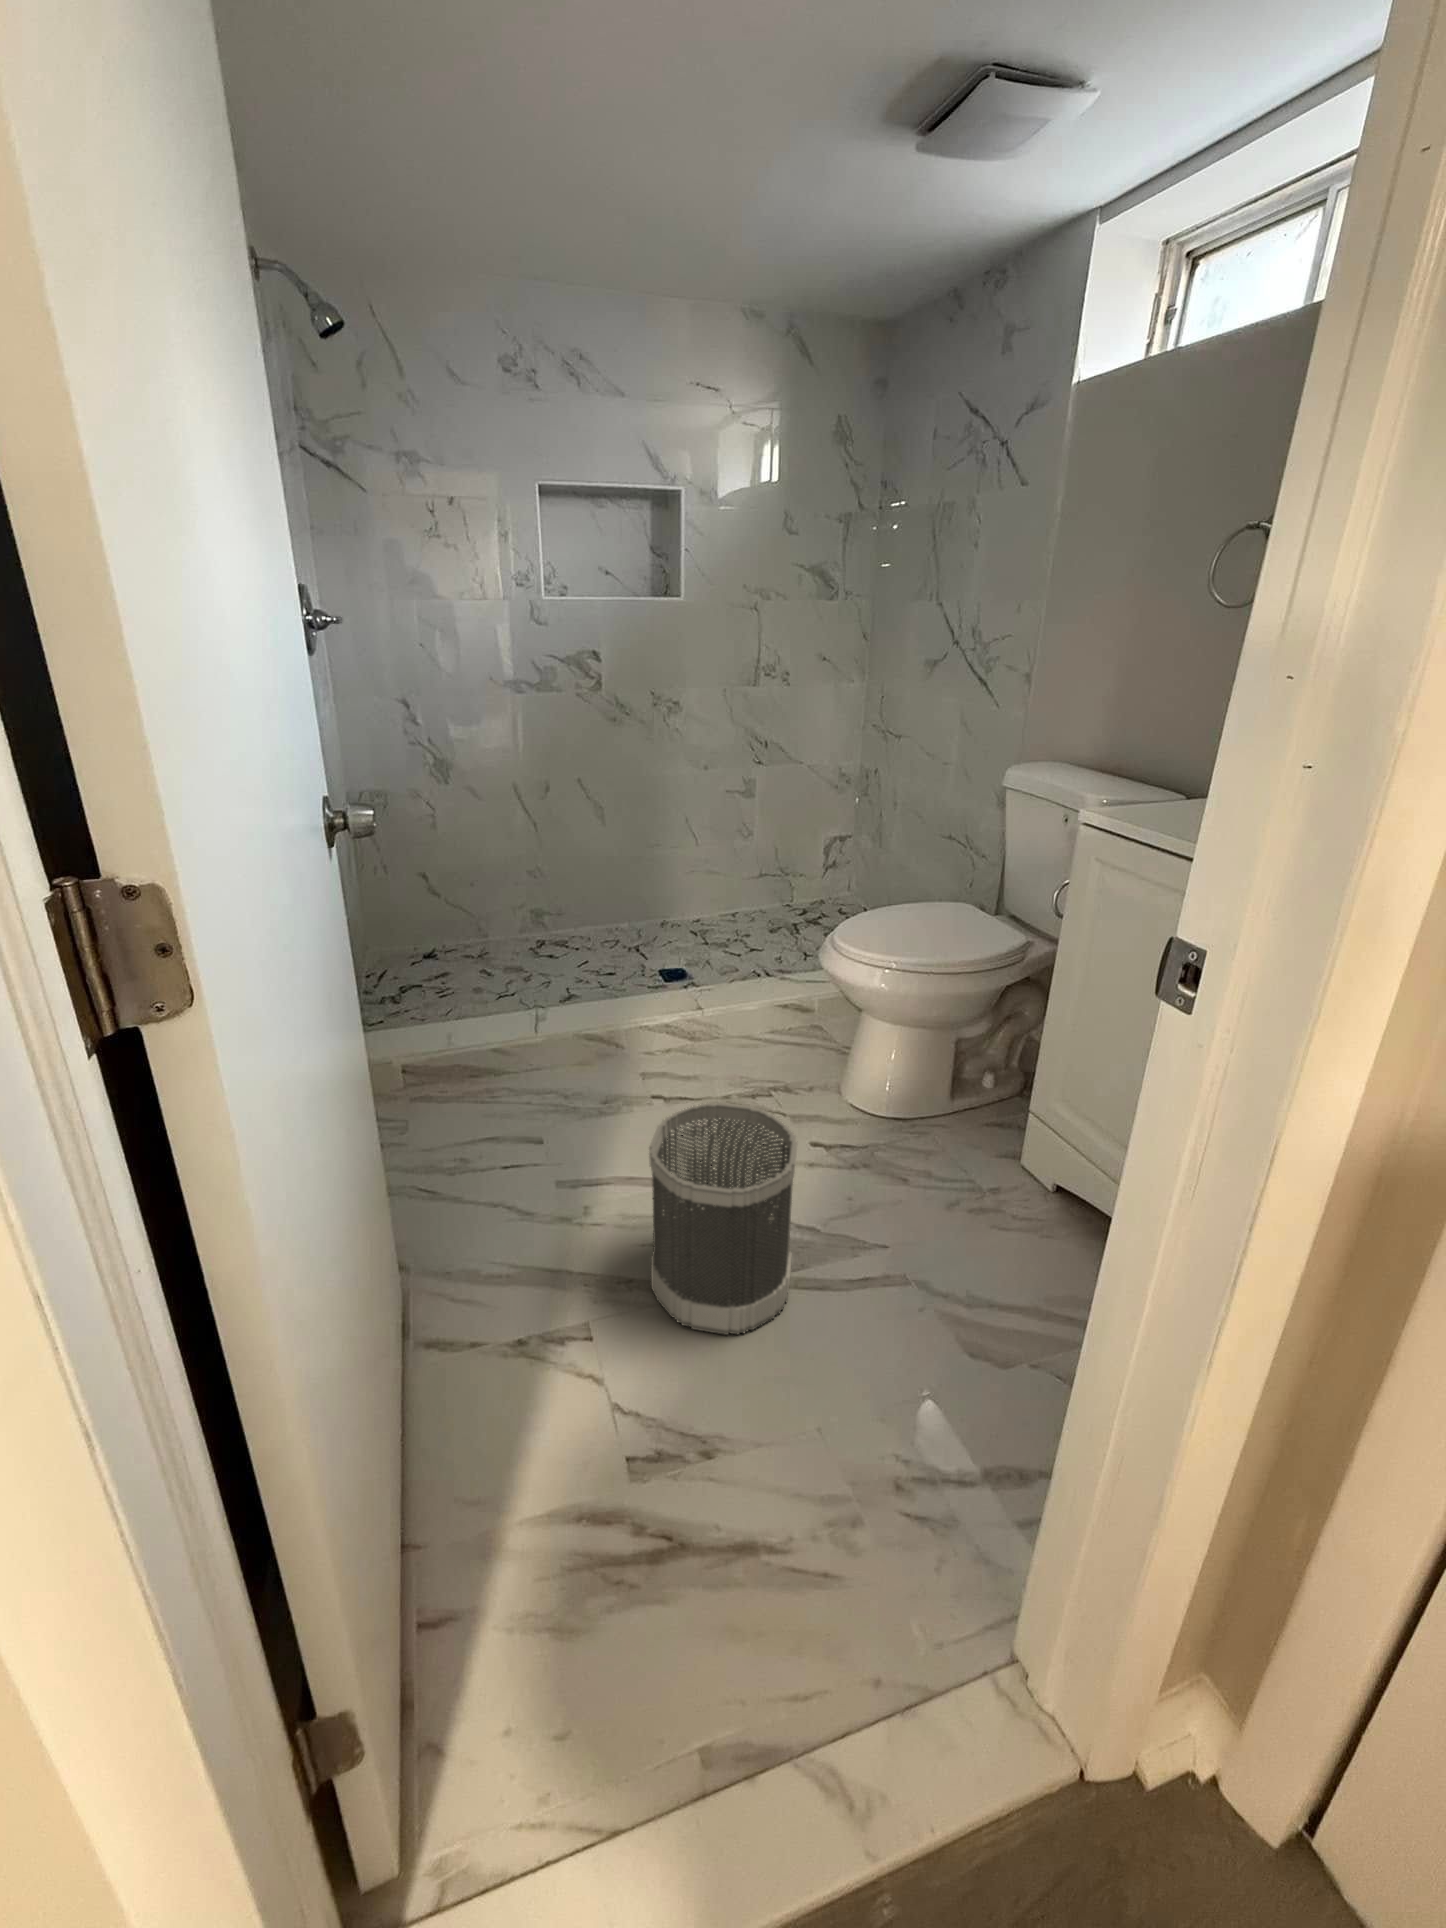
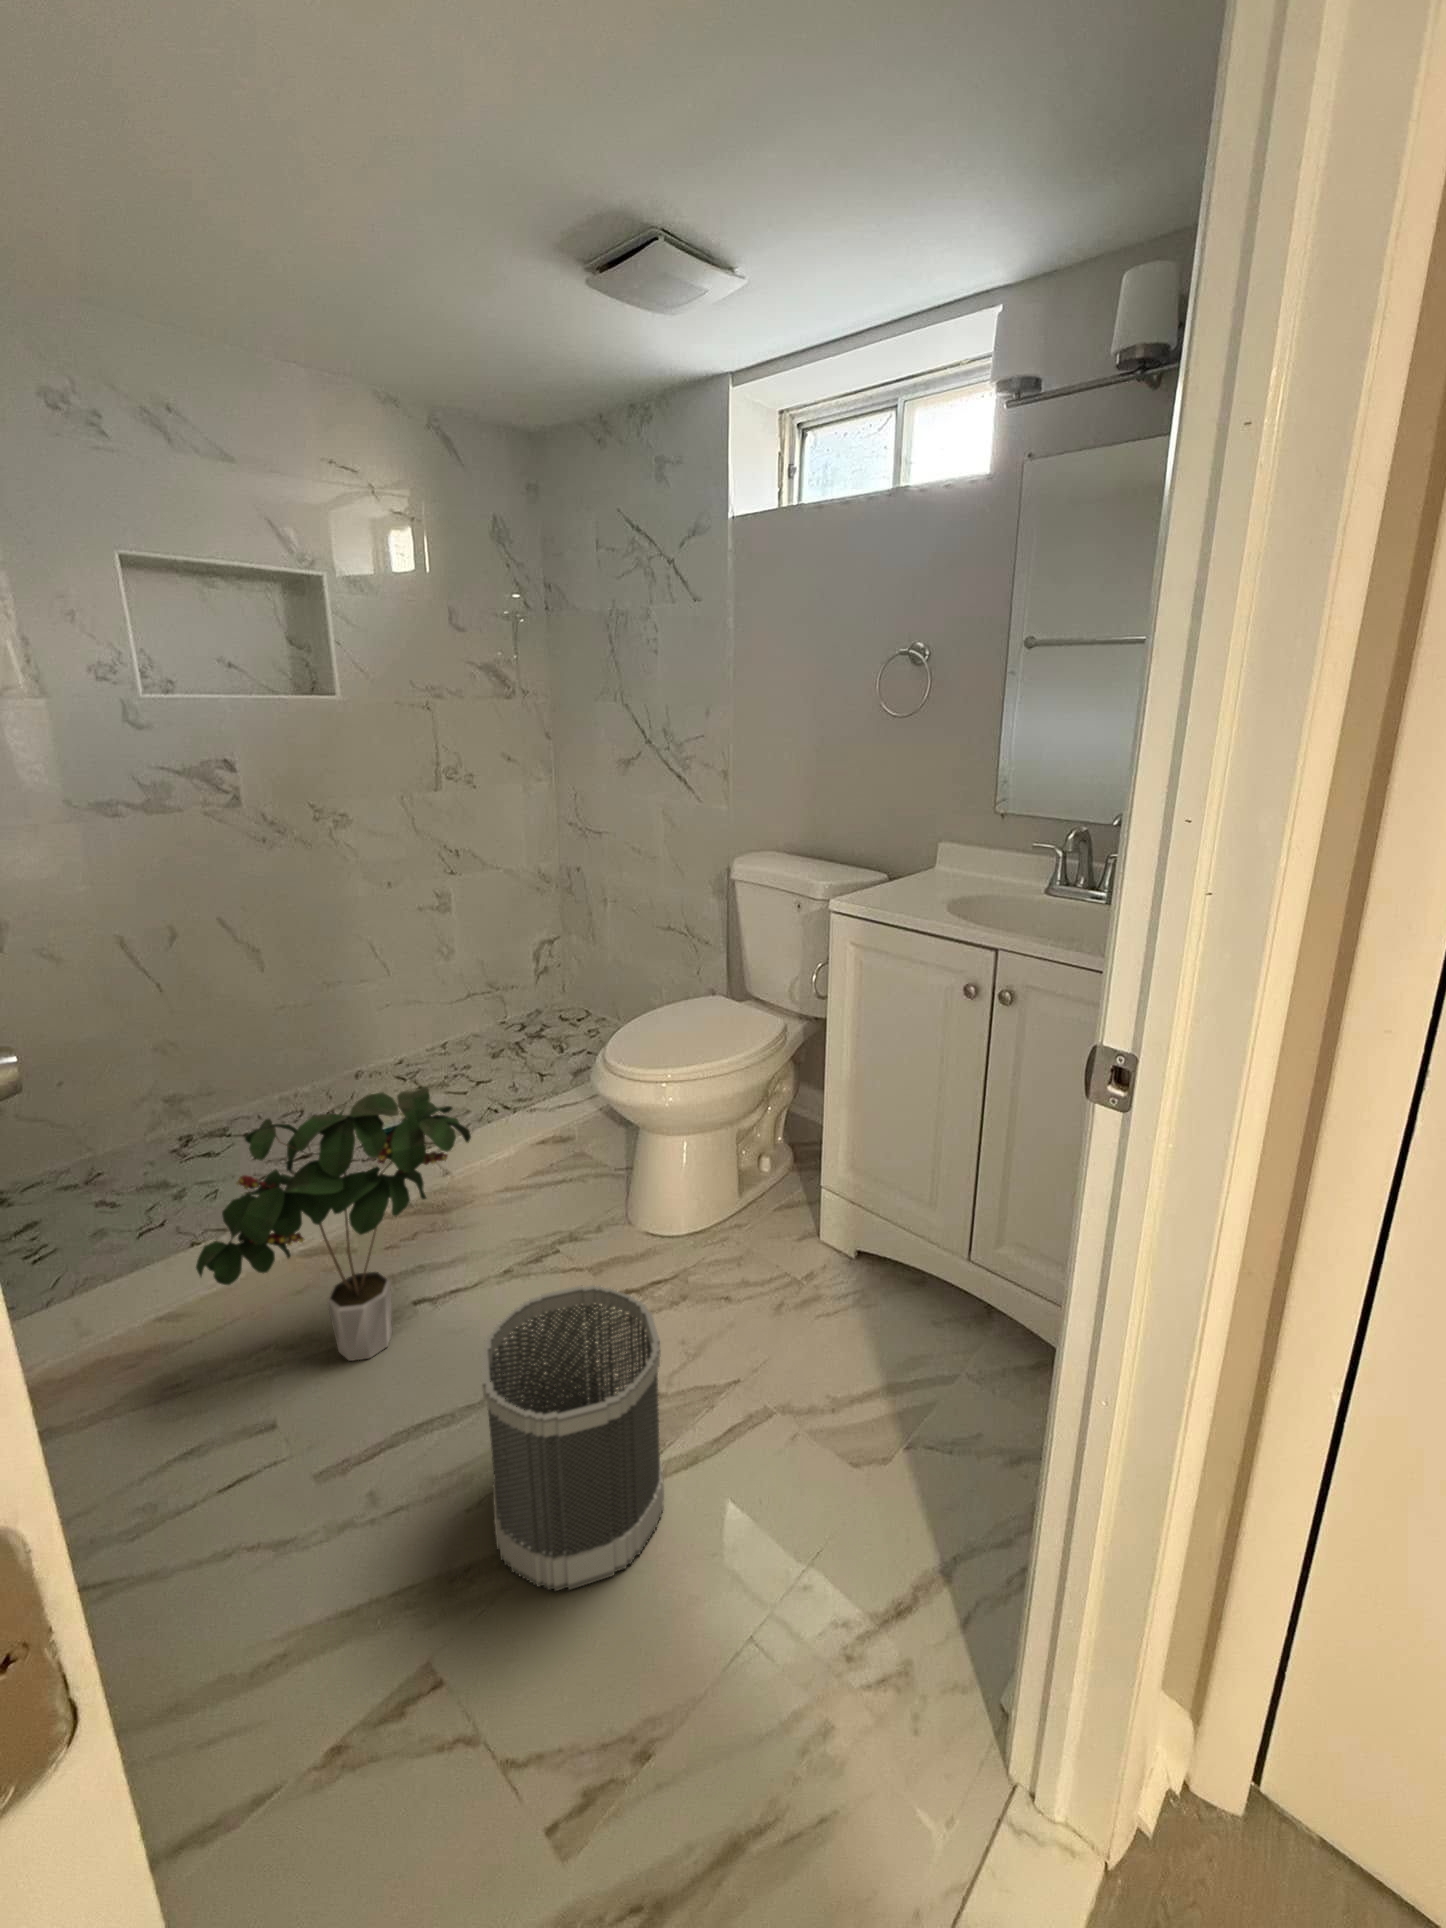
potted plant: none [504,919,705,1126] -> present [196,1087,471,1361]

